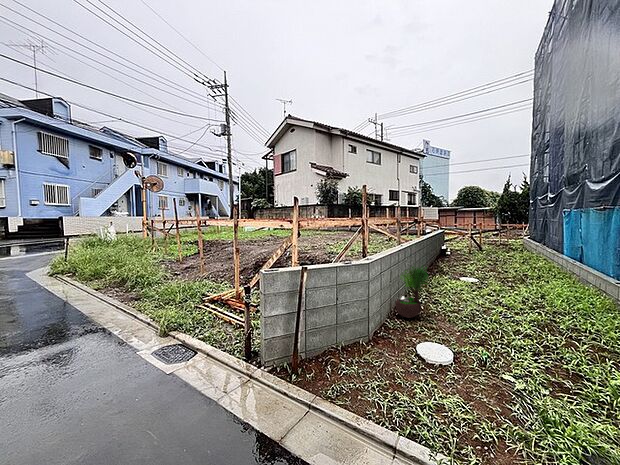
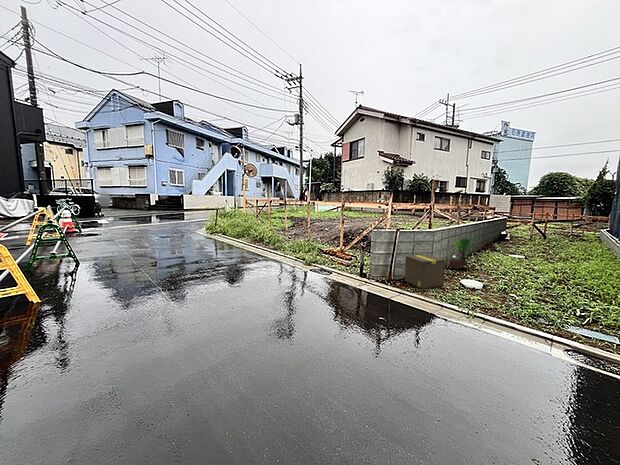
cardboard box: none [322,306,393,387] -> present [405,255,445,288]

